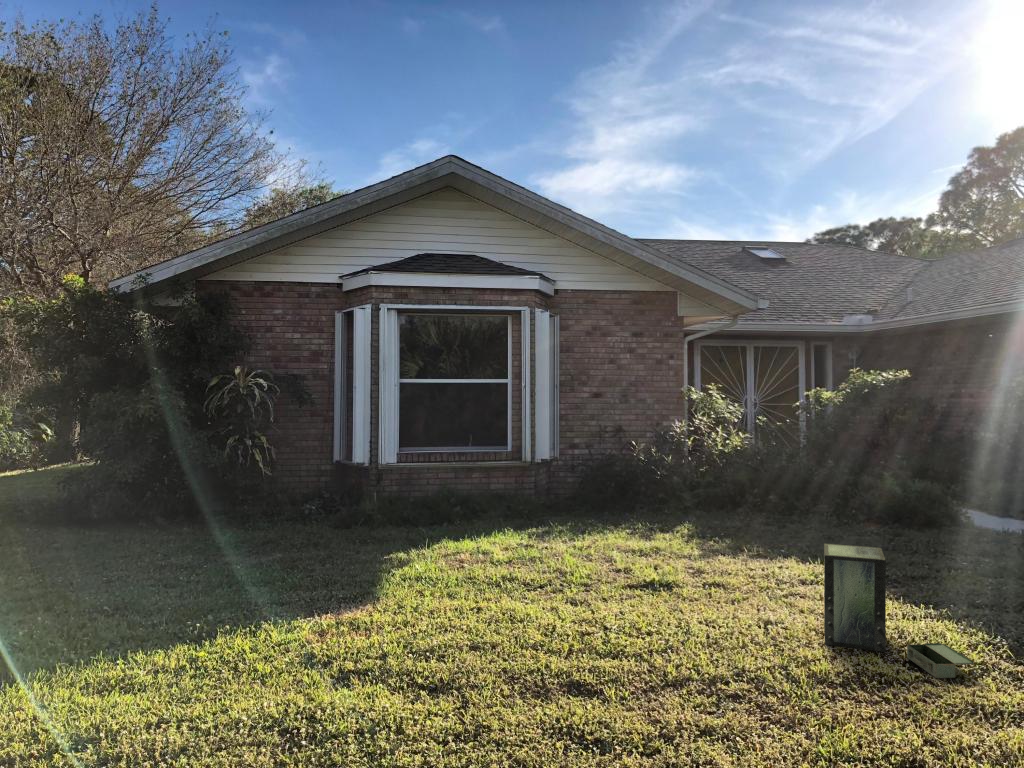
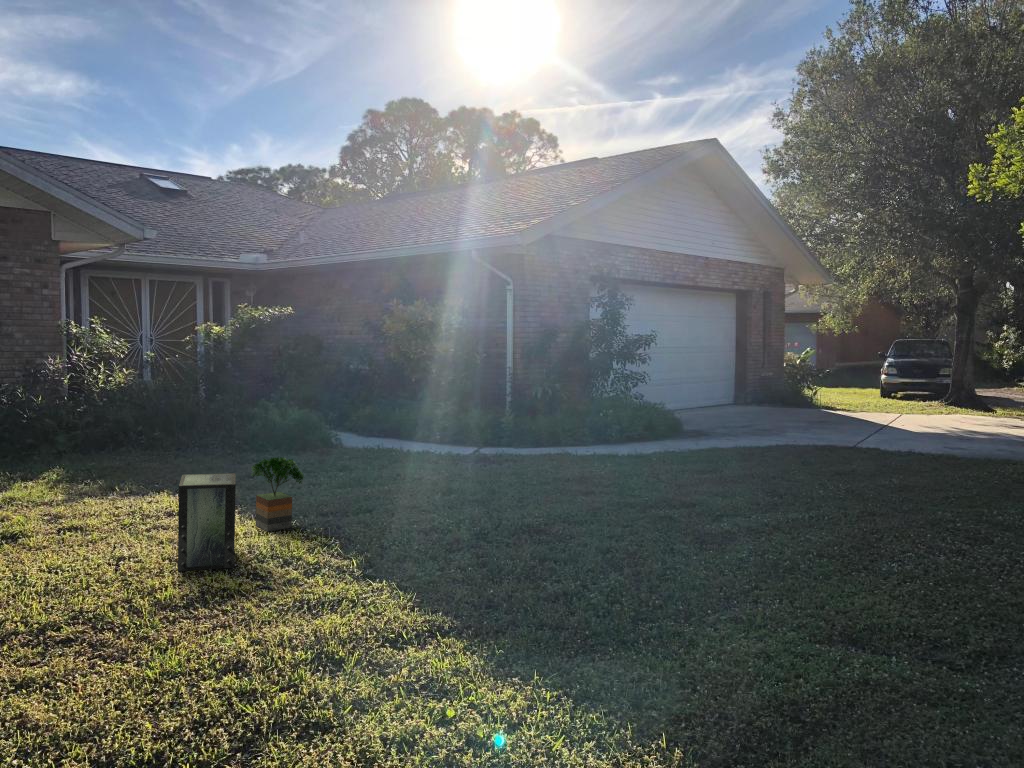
potted tree: none [890,532,959,617] -> present [252,457,304,531]
toolbox: present [907,643,974,678] -> none [252,551,303,582]

